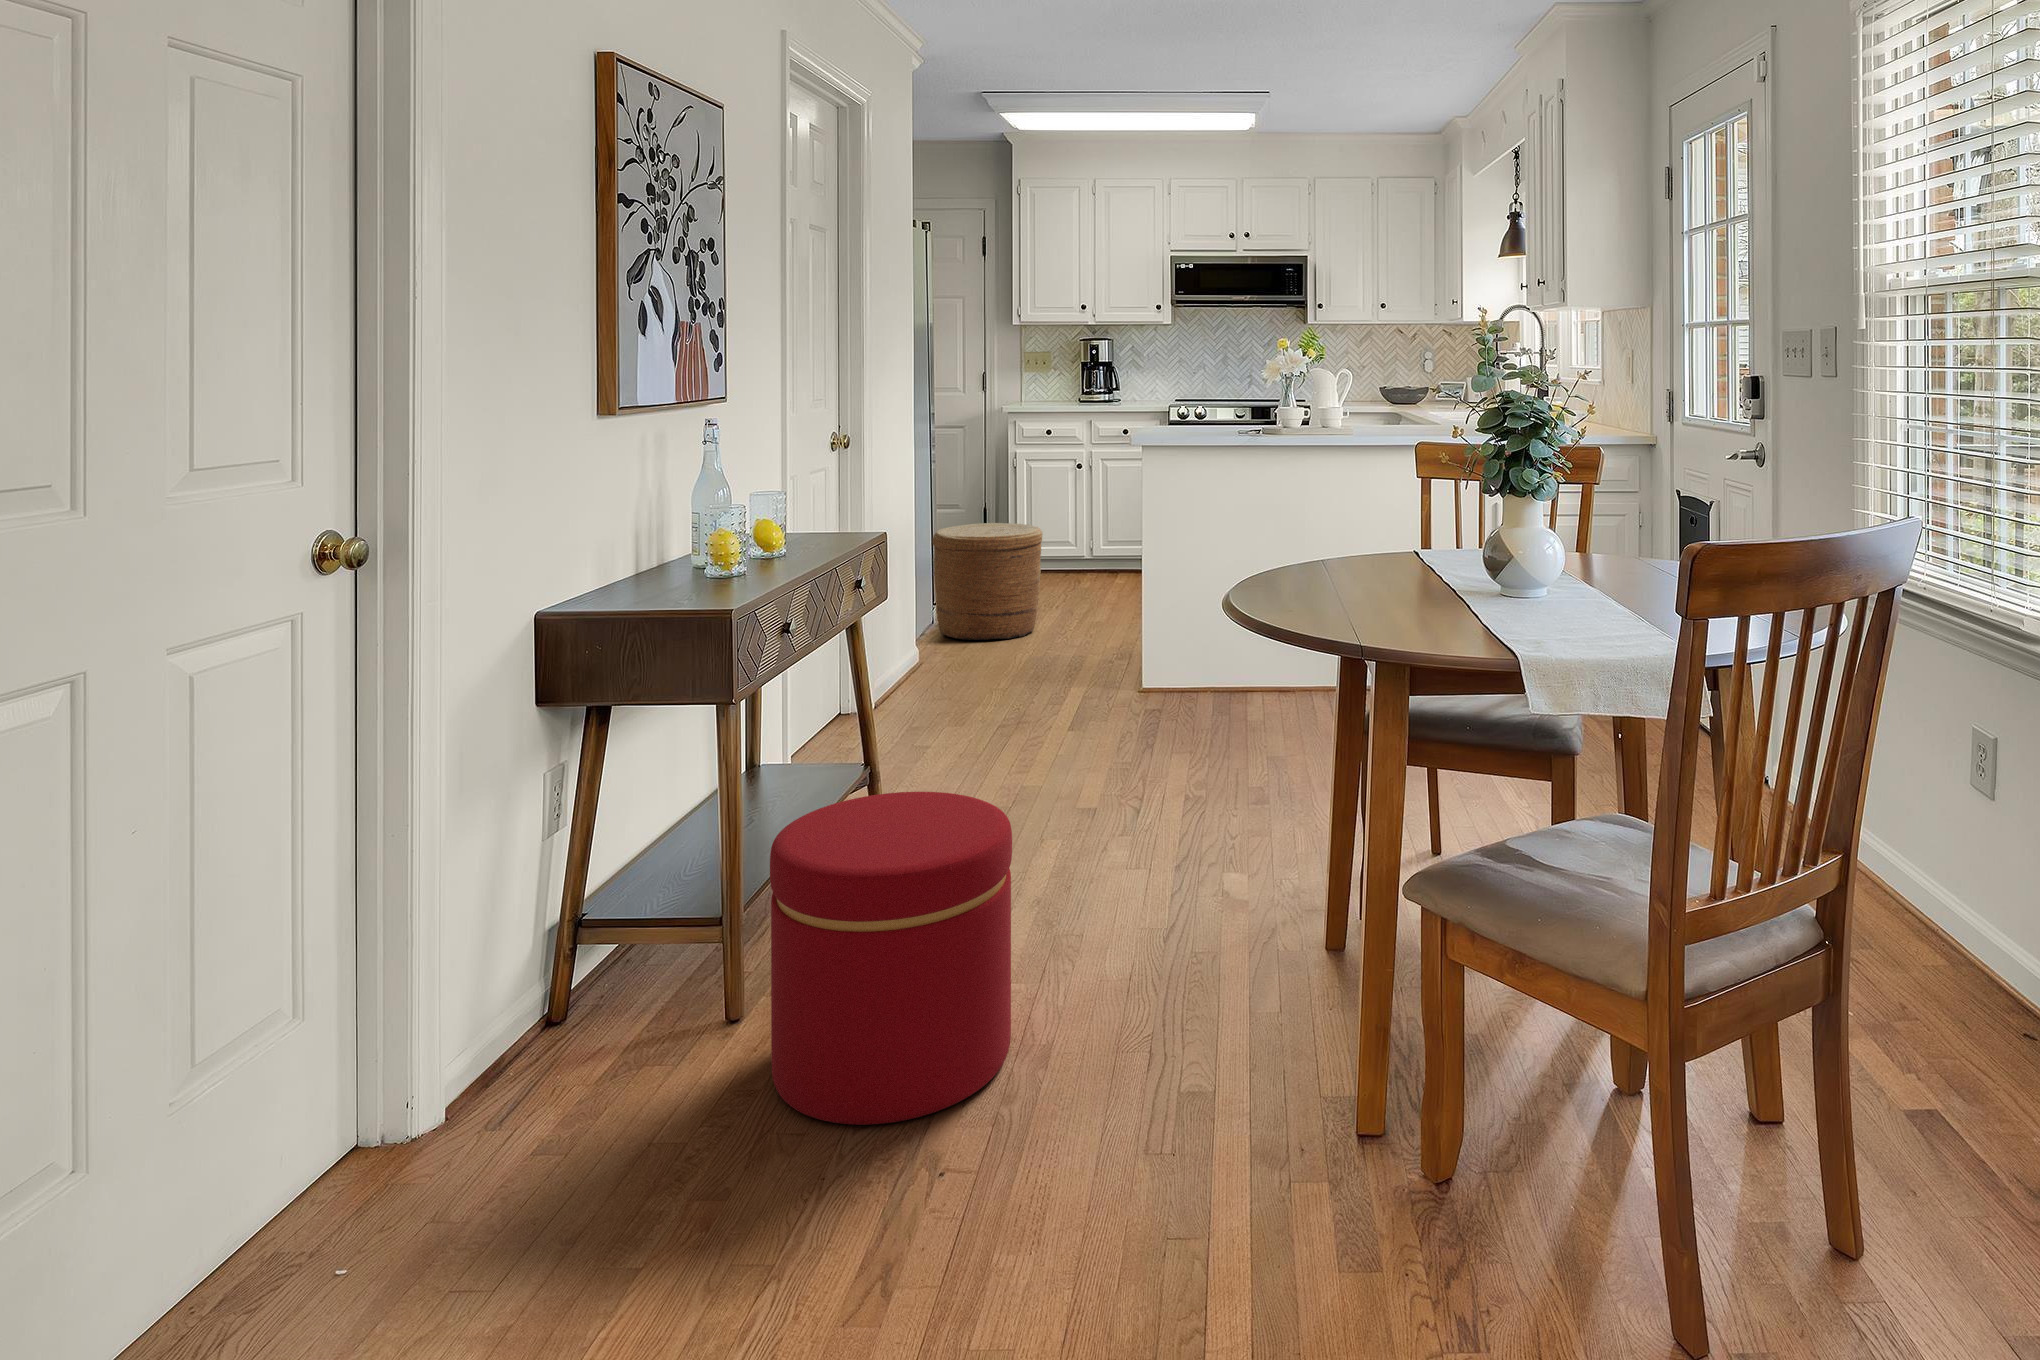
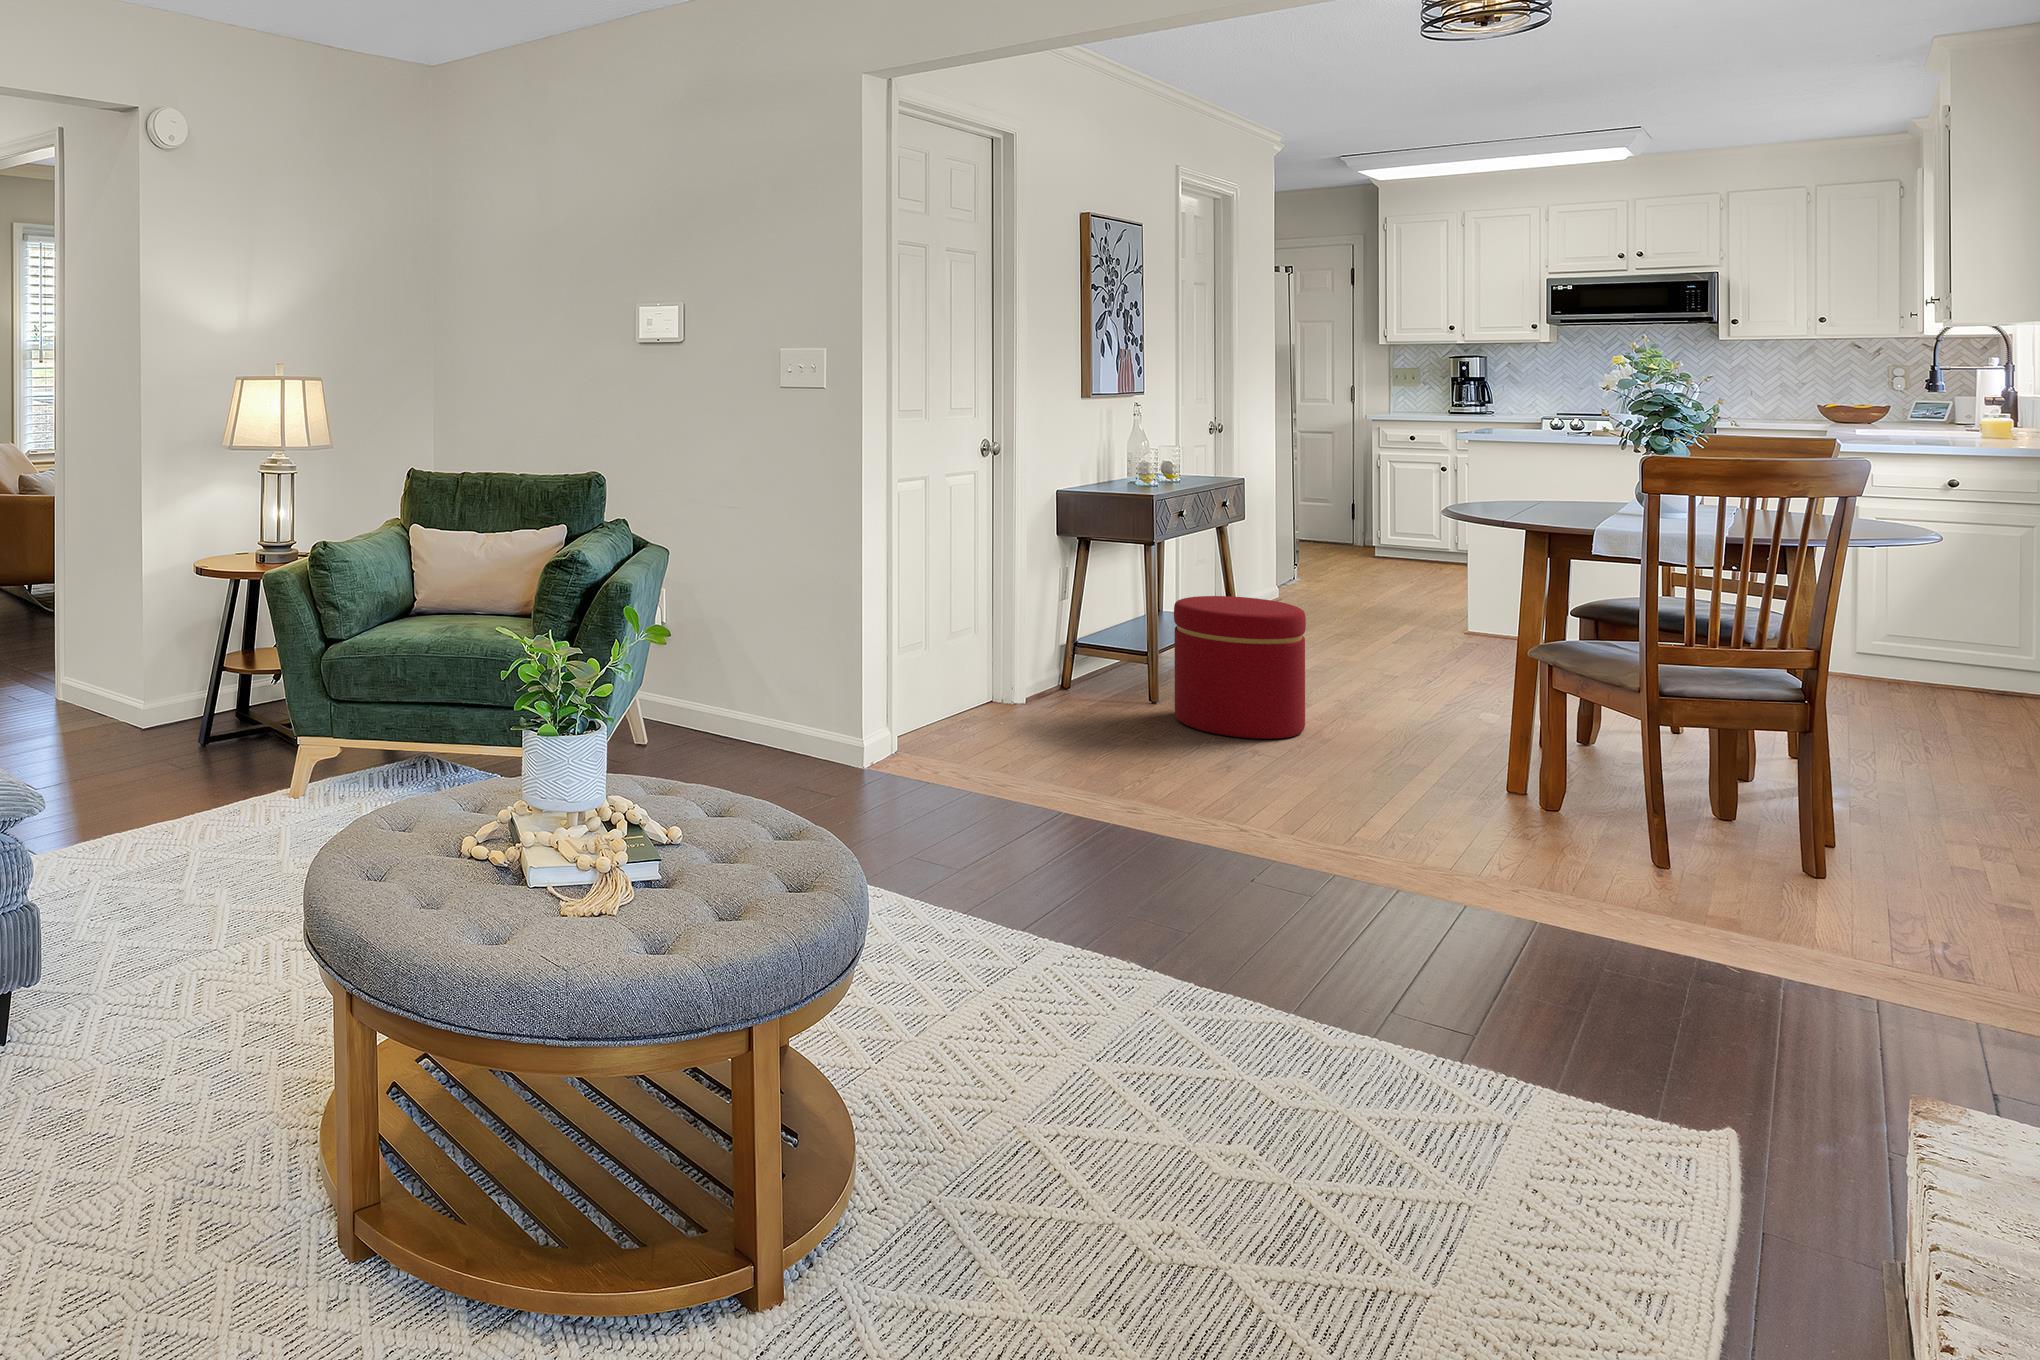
woven basket: present [933,523,1042,640] -> none [1296,504,1394,594]

